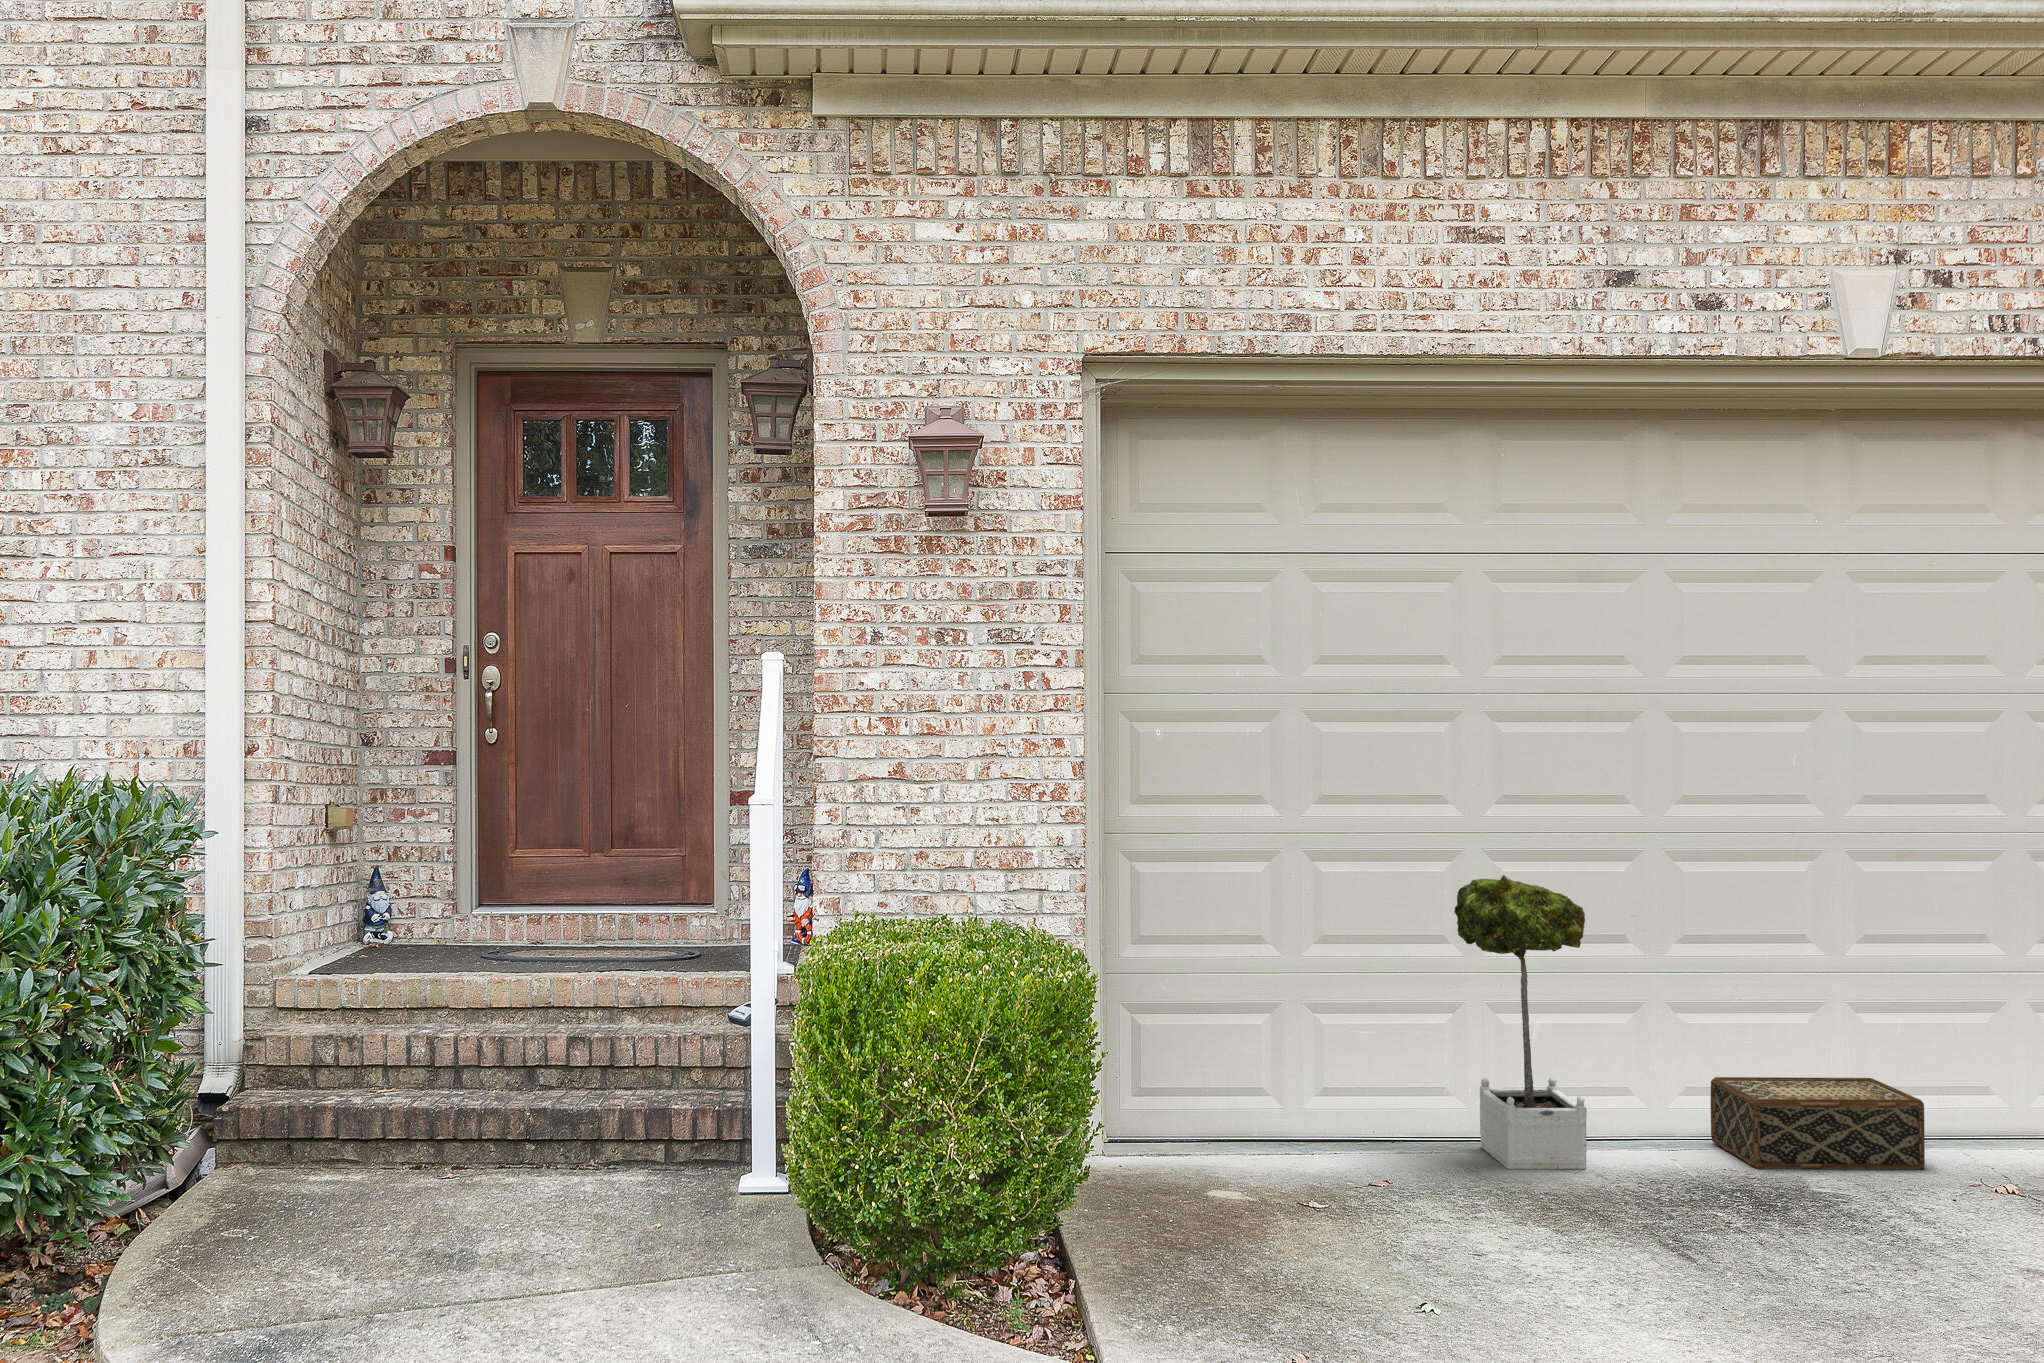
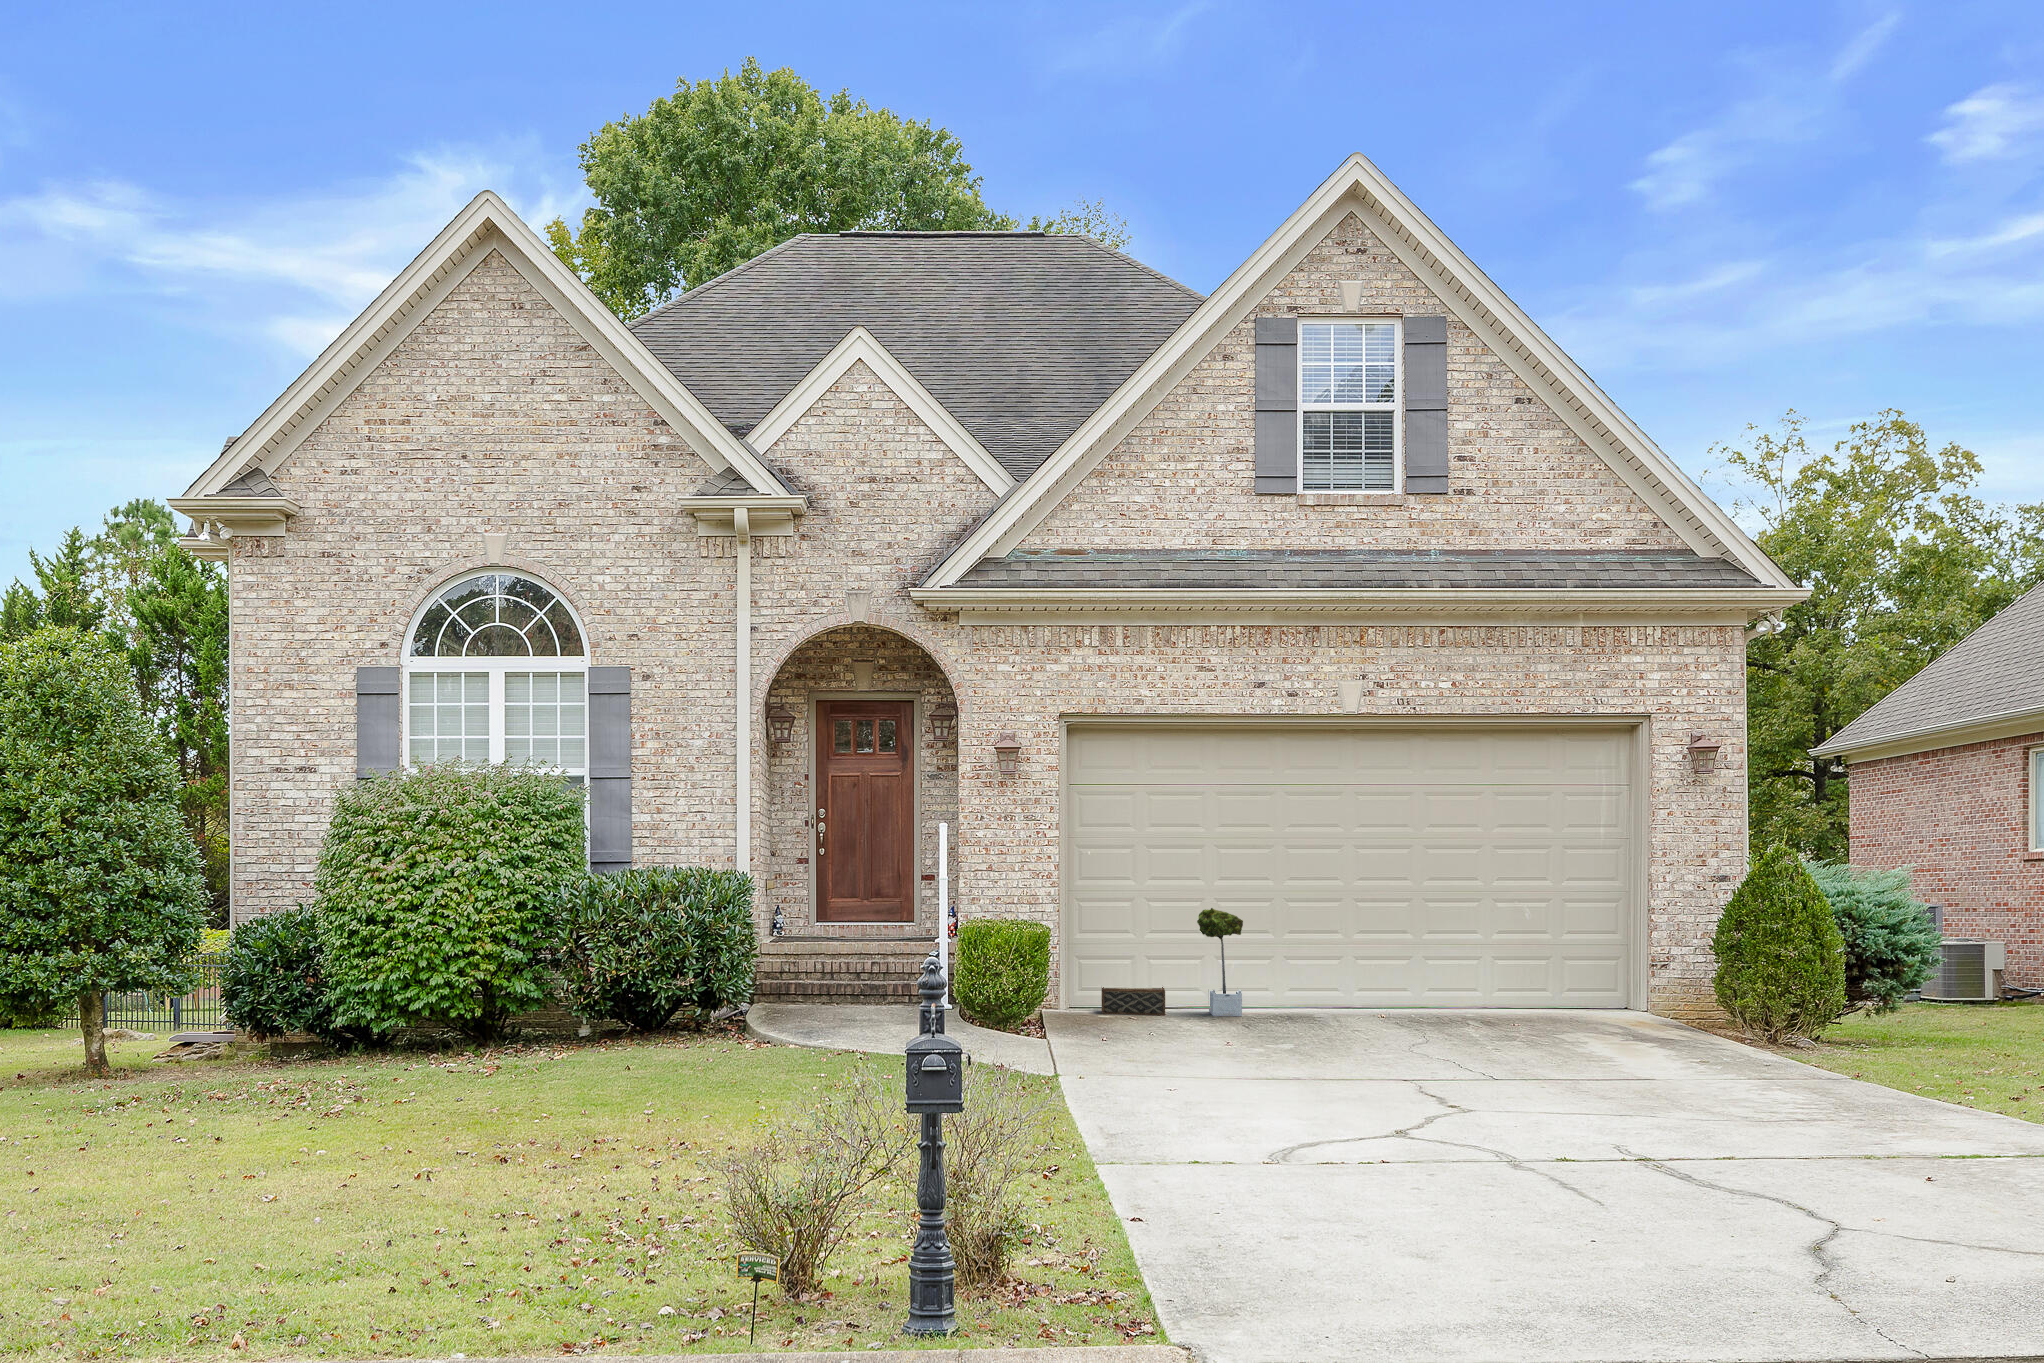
woven basket: present [1711,1077,1925,1170] -> present [1102,987,1165,1015]

